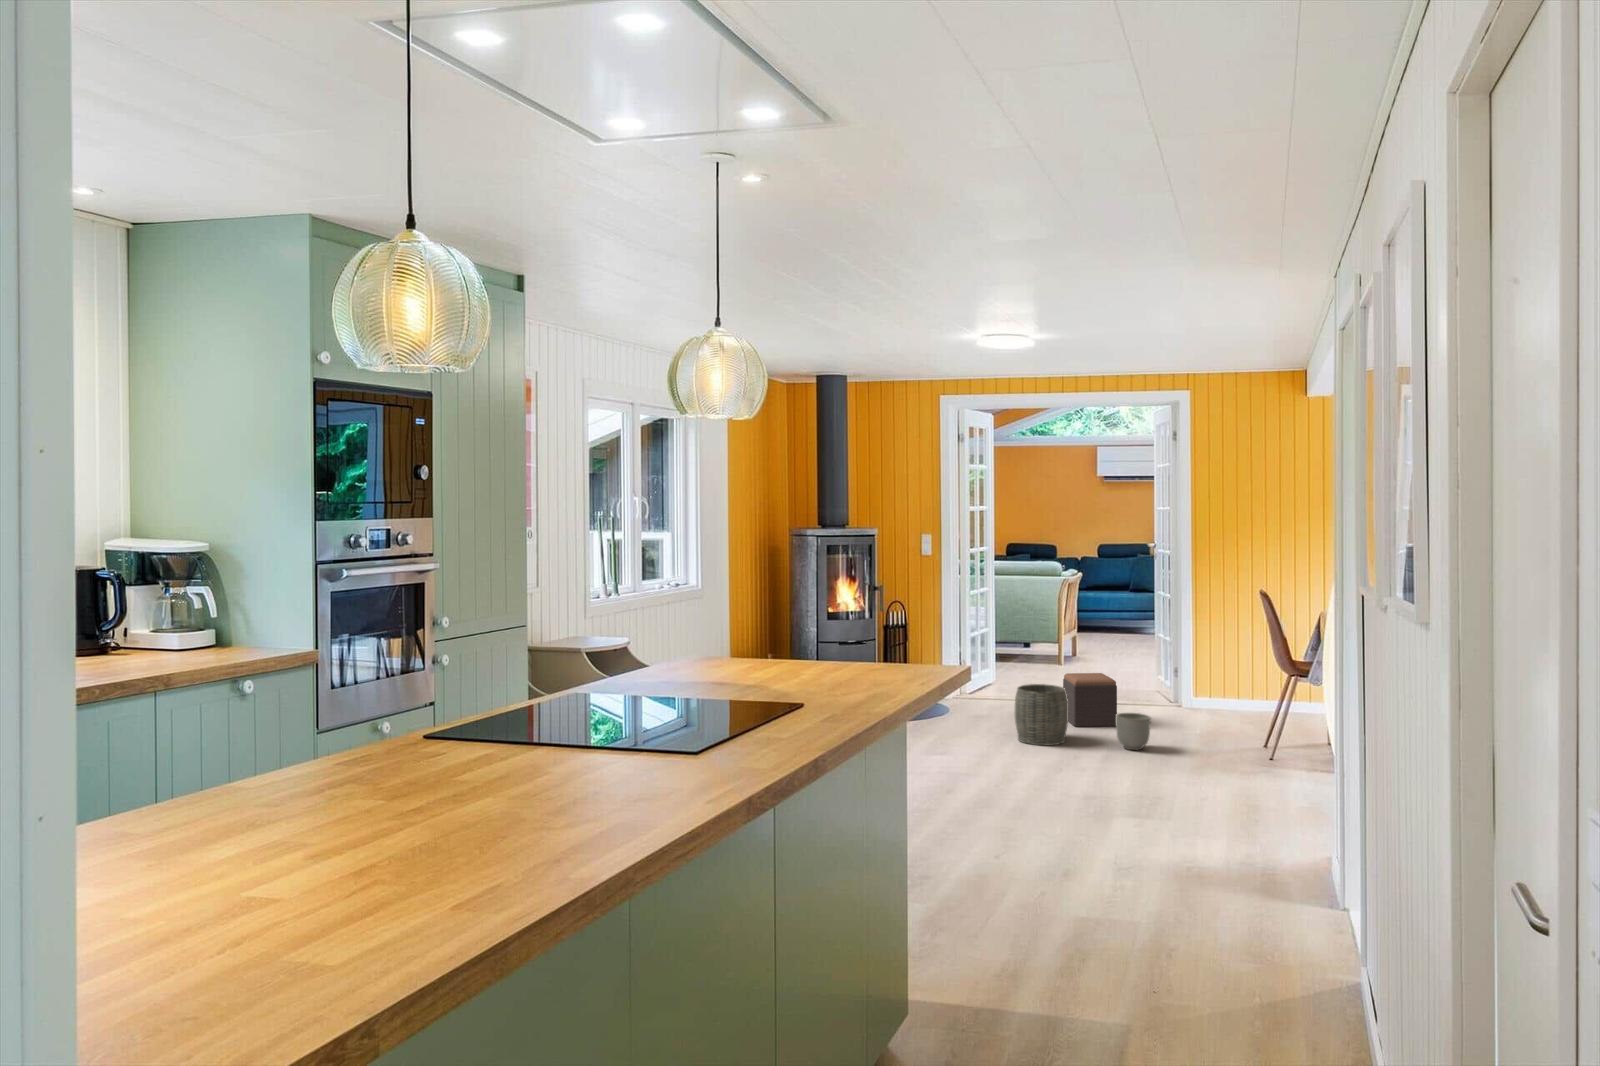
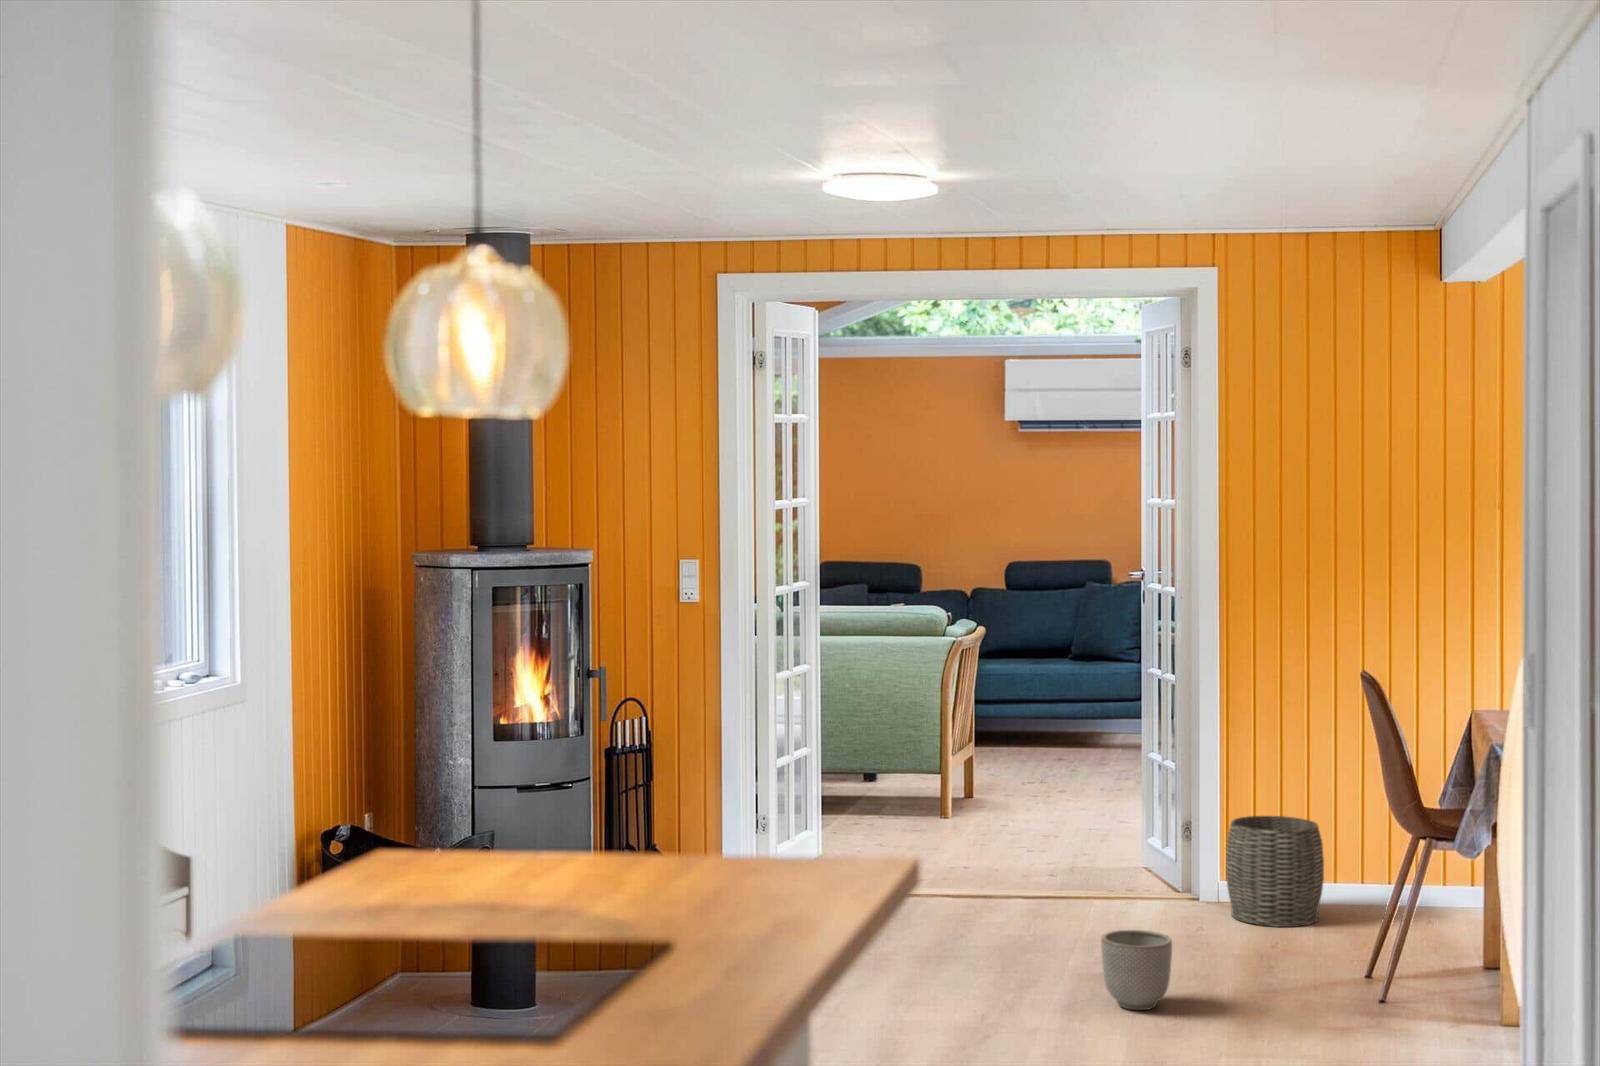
footstool: present [1063,673,1117,727] -> none [981,841,1091,958]
woven basket: present [1015,684,1068,745] -> present [1226,816,1324,927]

